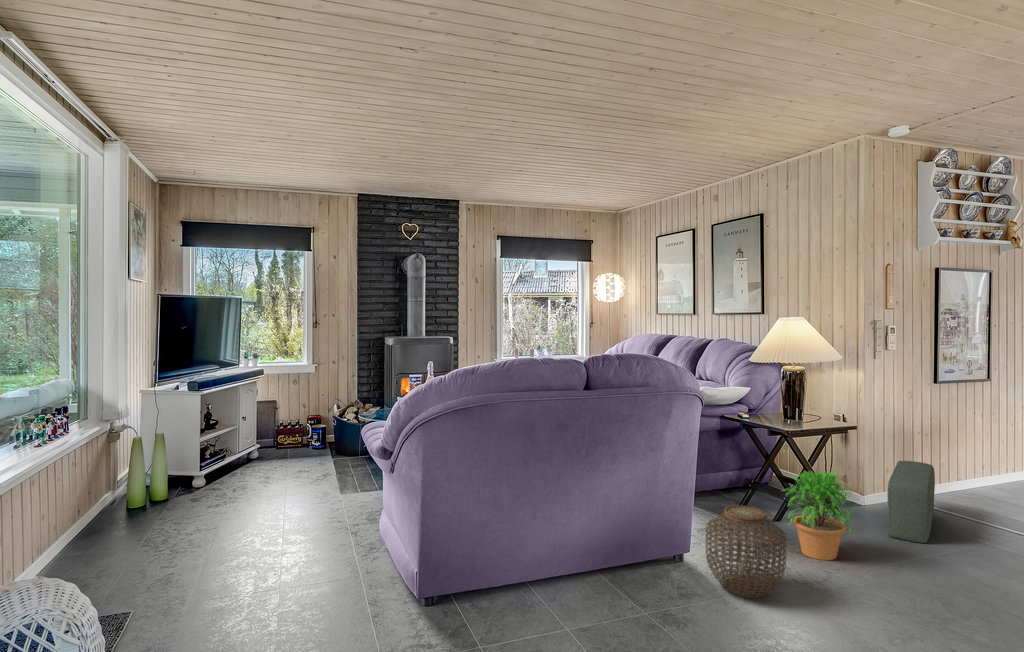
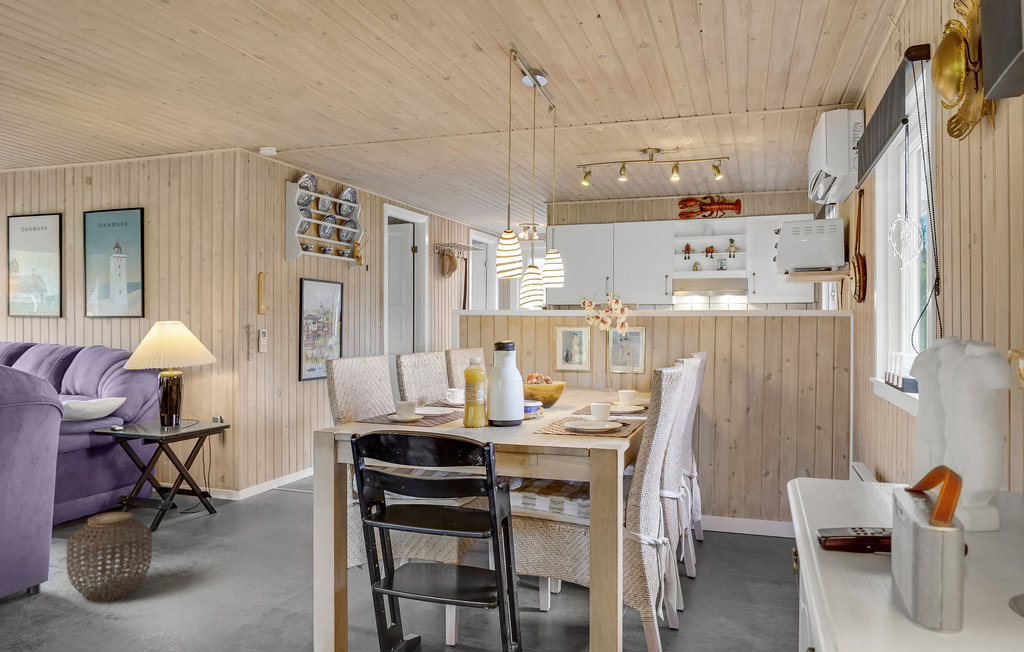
pouf: present [887,461,935,543] -> none [253,452,295,520]
potted plant: present [786,471,853,560] -> none [151,466,227,553]

